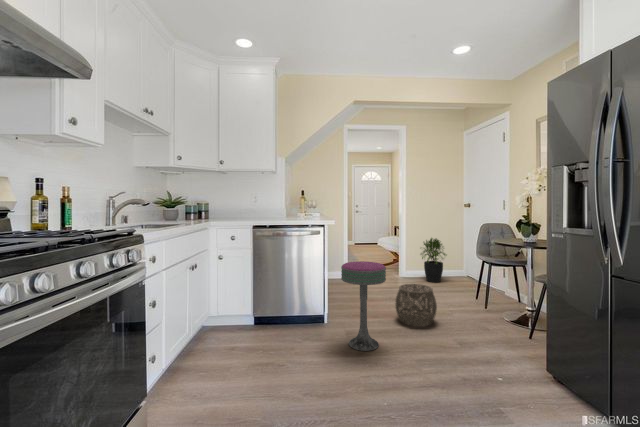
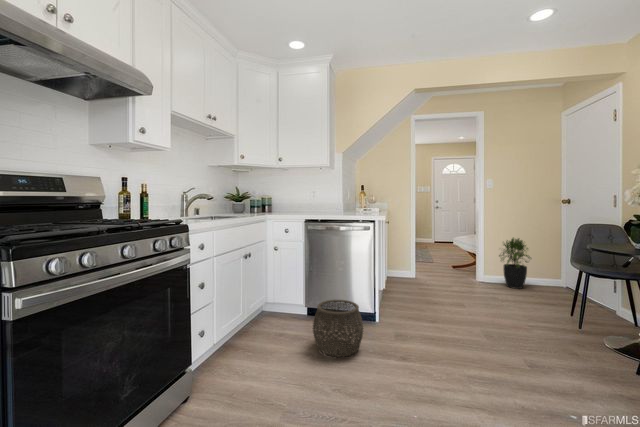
bar stool: present [341,261,386,351] -> none [387,259,435,352]
woven basket: present [395,284,437,327] -> present [313,300,364,357]

